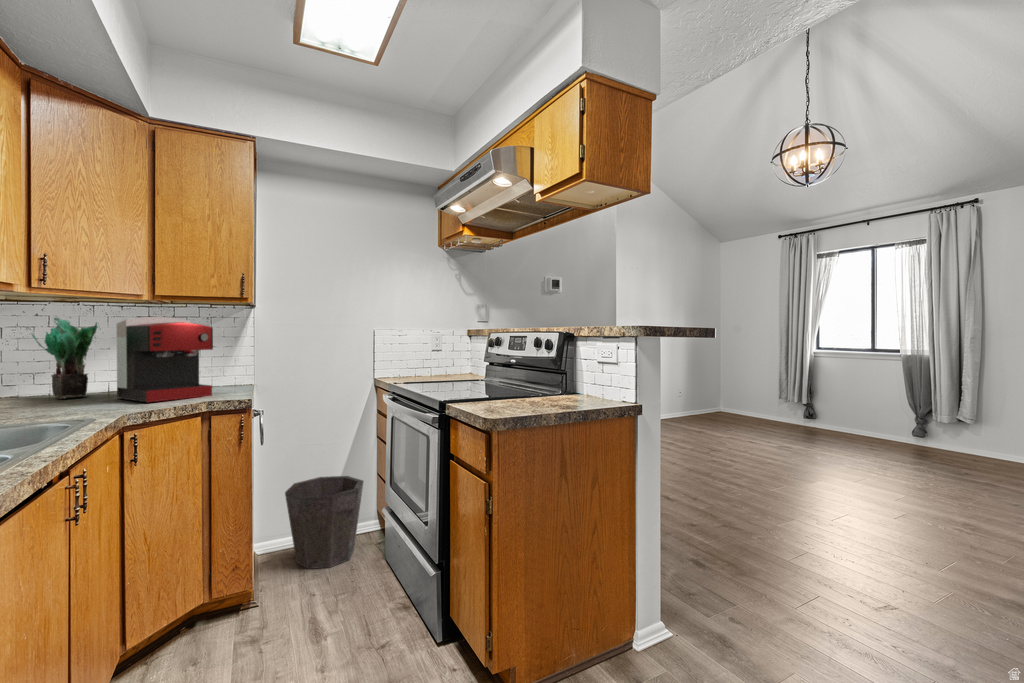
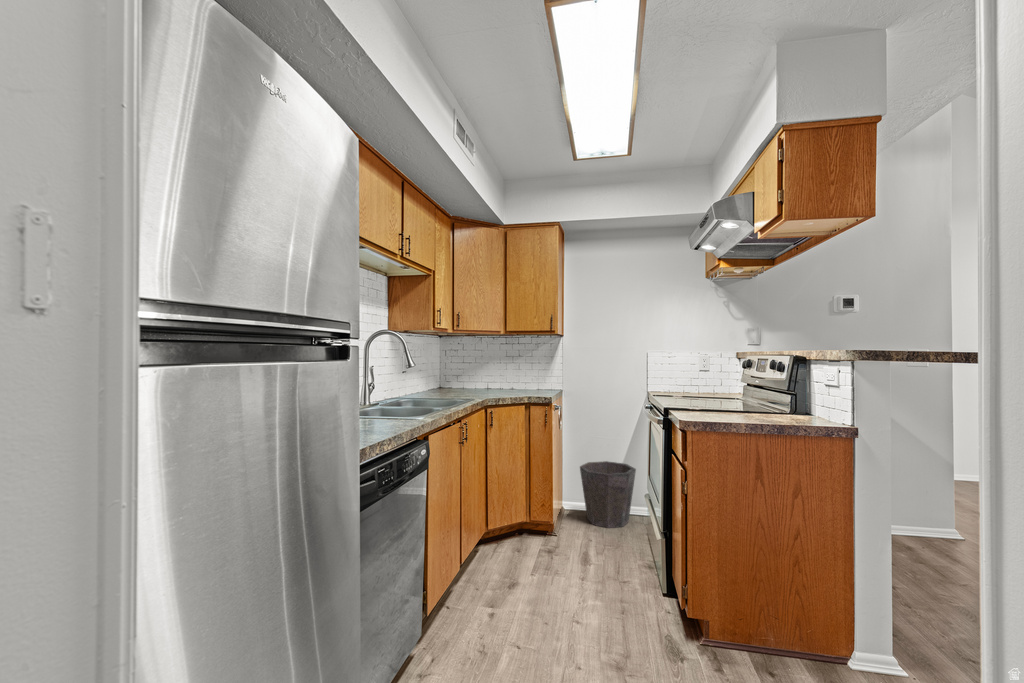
coffee maker: present [116,317,213,402] -> none [489,344,534,395]
potted plant: present [32,318,98,399] -> none [454,346,482,391]

